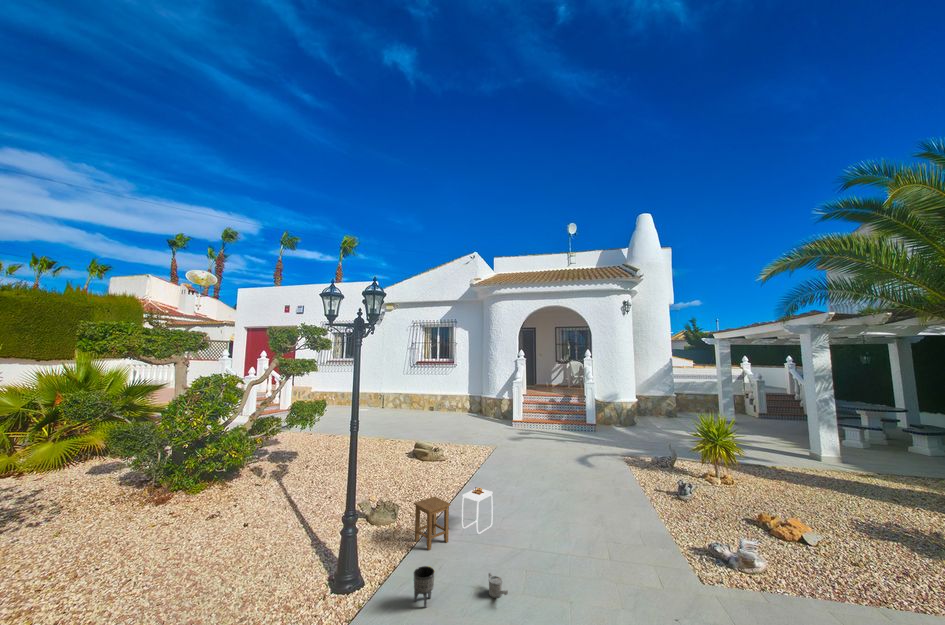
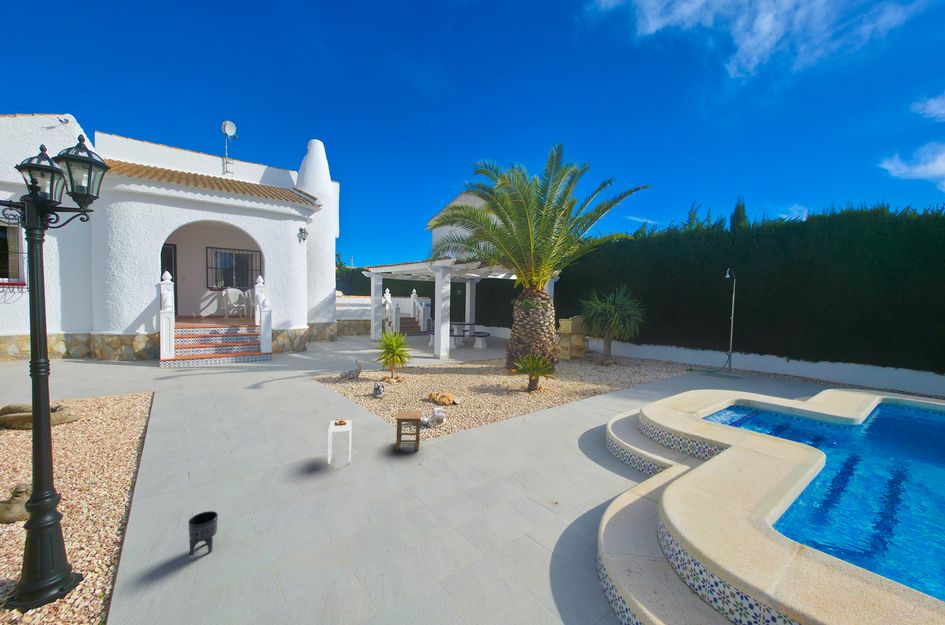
side table: present [462,487,493,534] -> present [328,419,352,464]
stool: present [414,497,451,550] -> present [396,411,421,451]
watering can: present [489,573,508,598] -> none [268,492,301,511]

